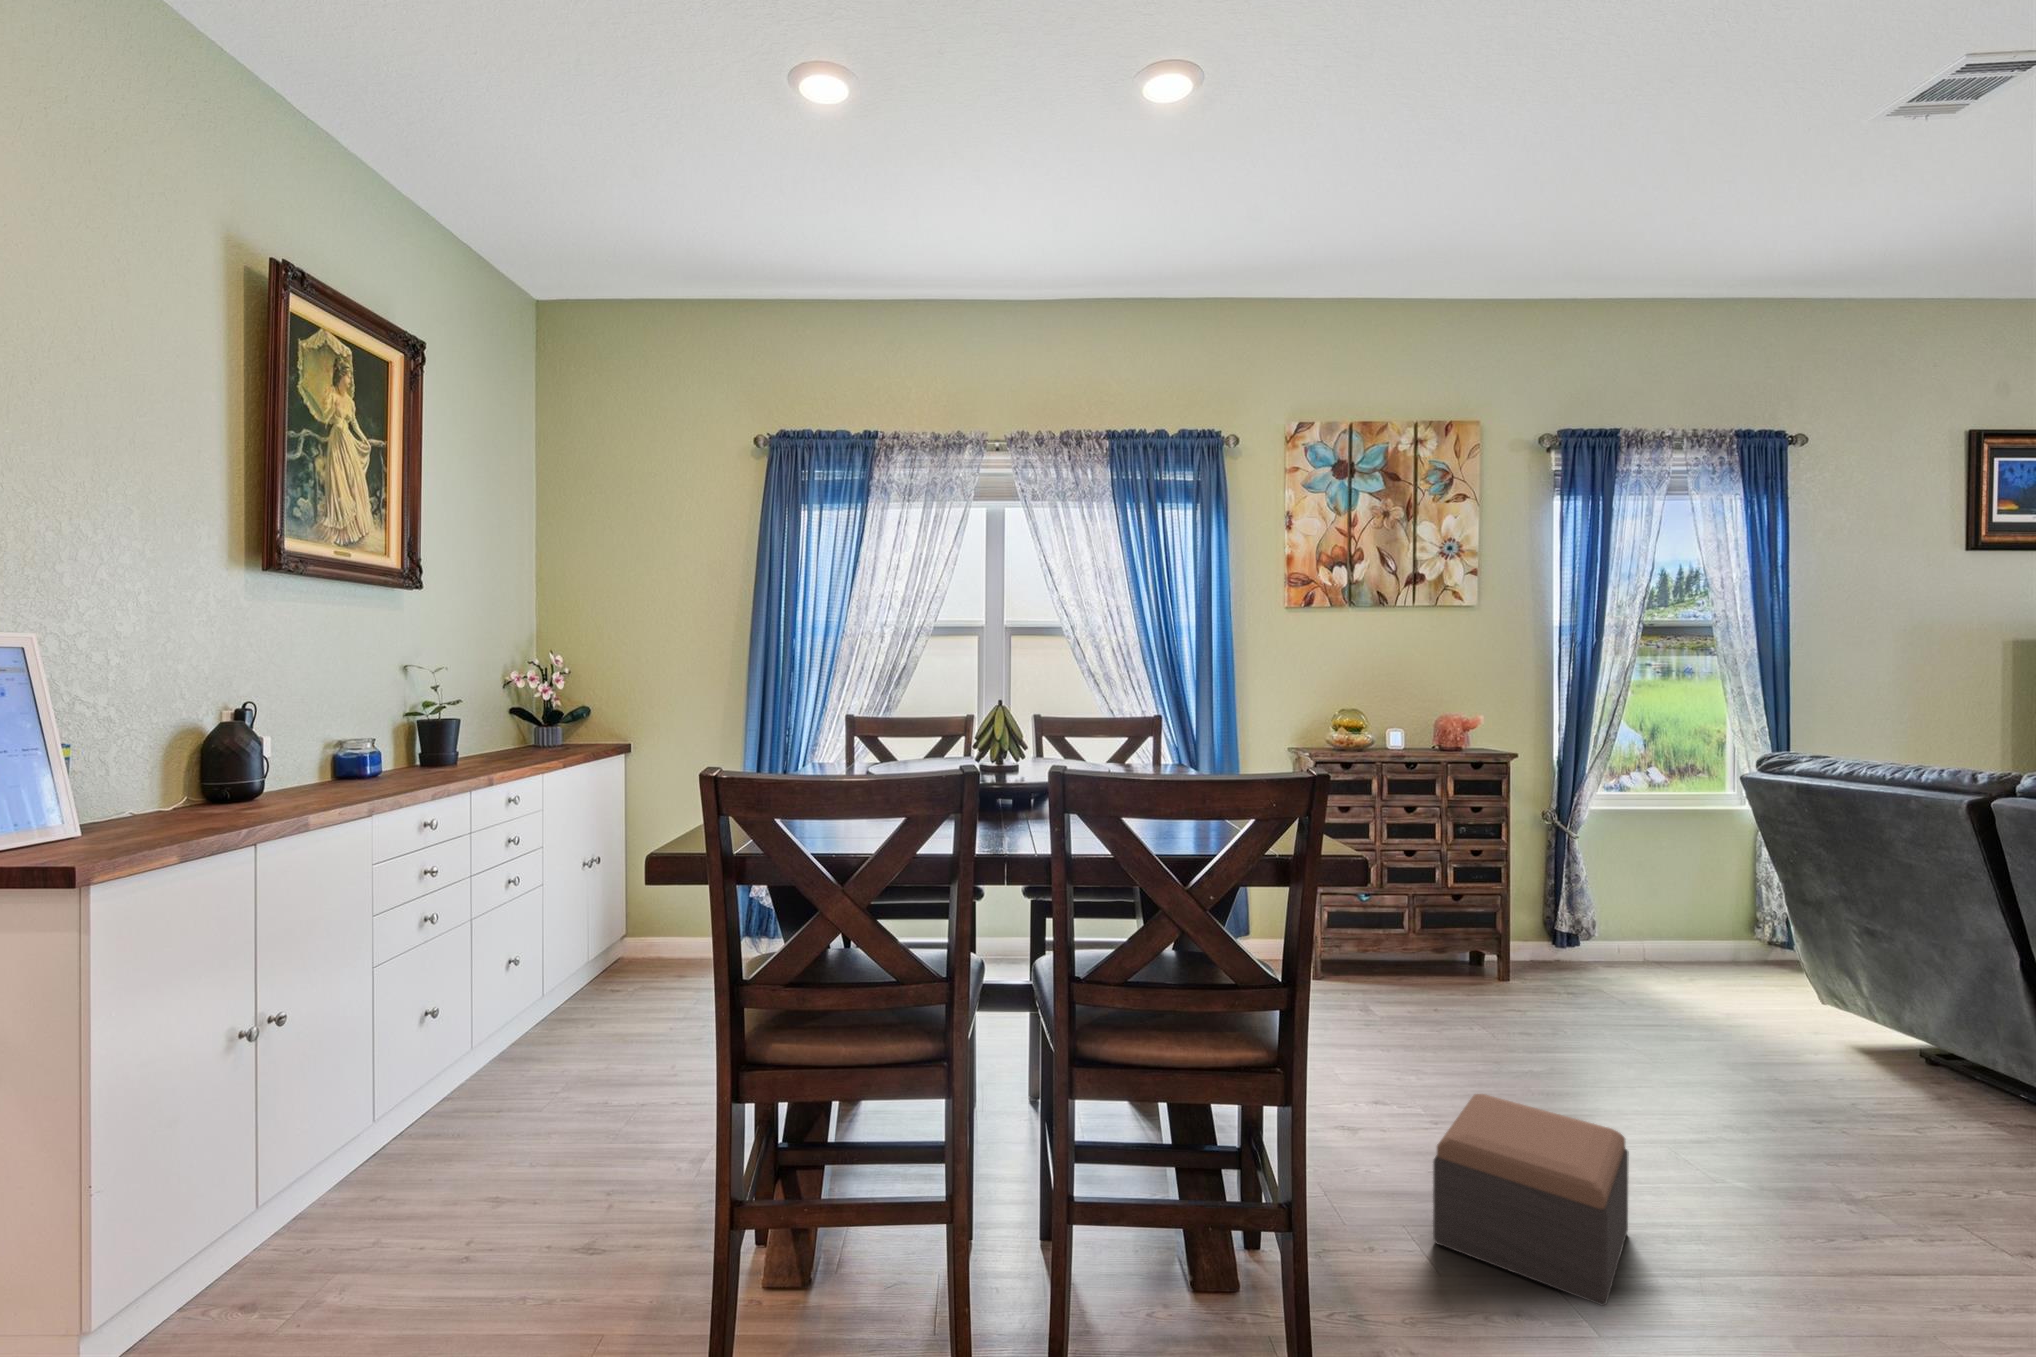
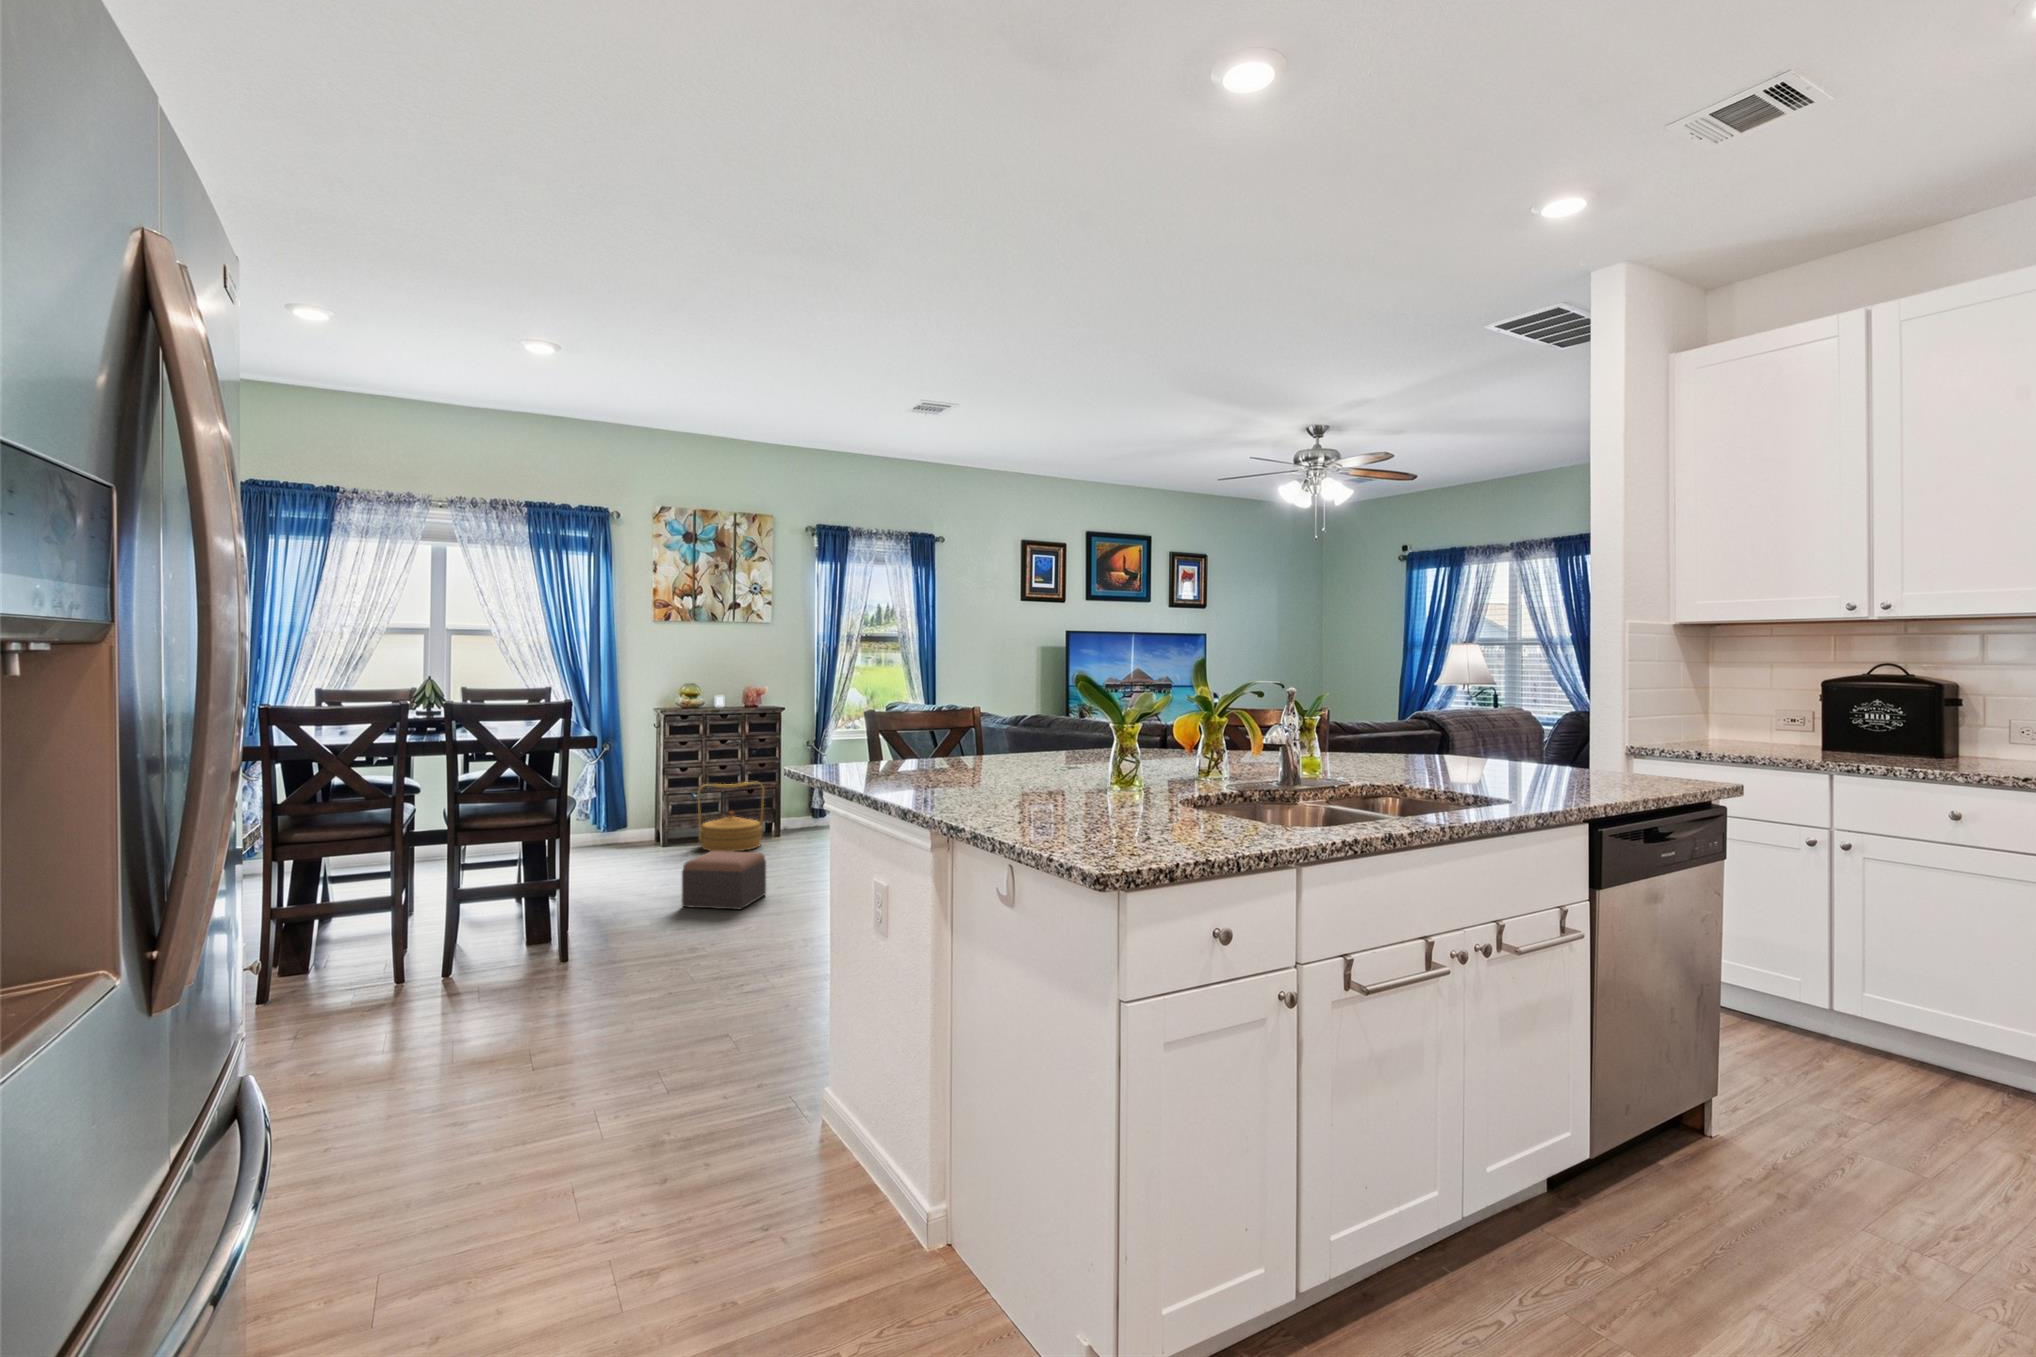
woven basket: none [1375,884,1496,1017] -> present [698,782,764,851]

